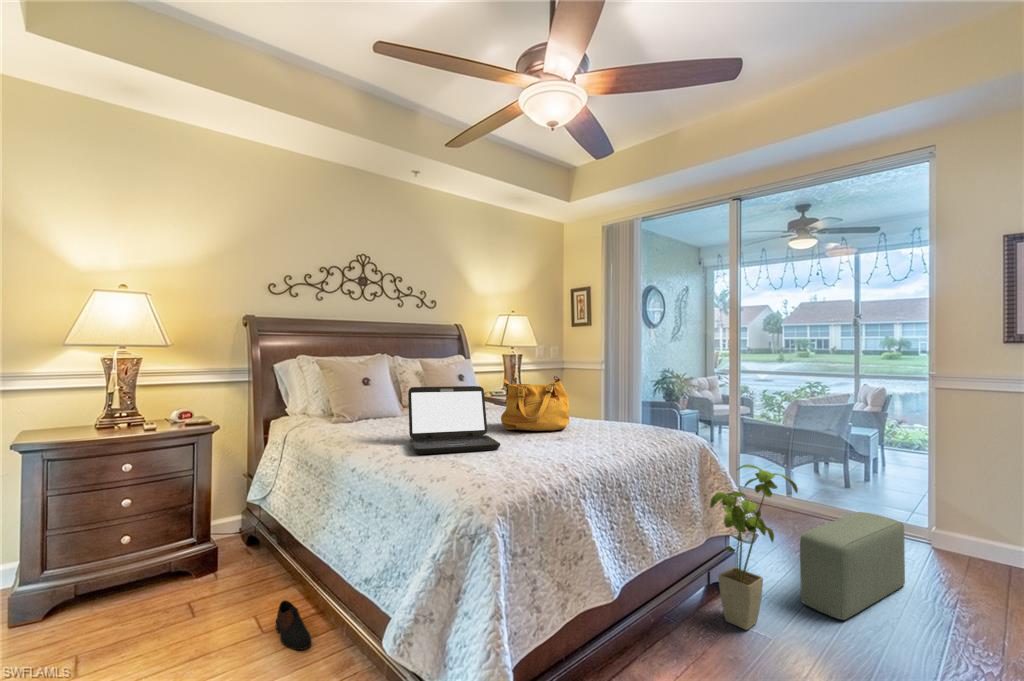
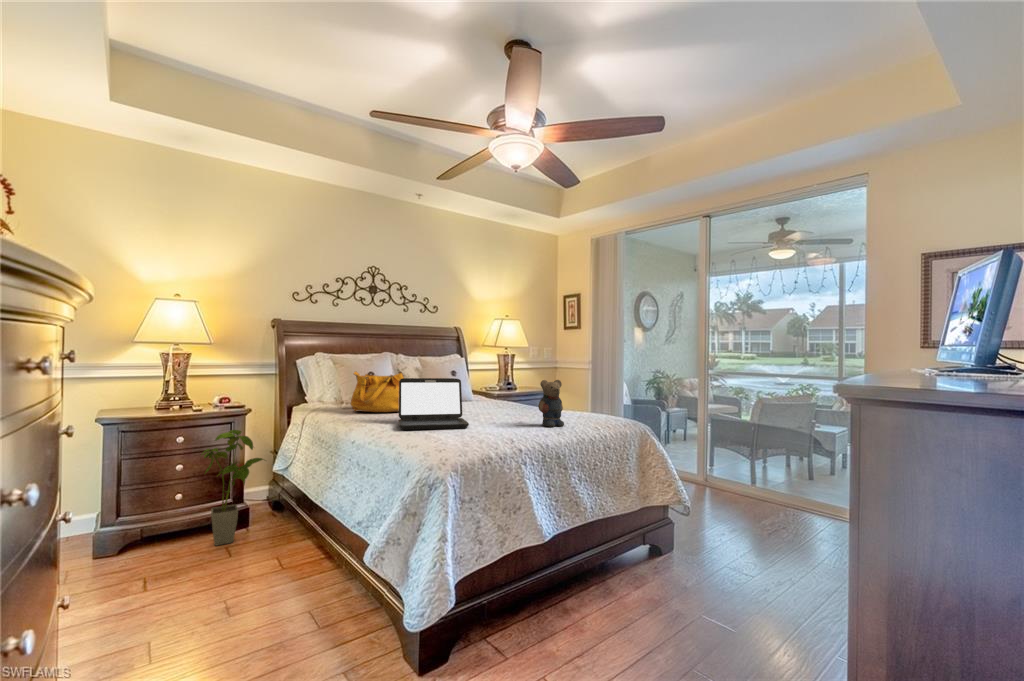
handbag: present [501,376,570,431] -> present [351,370,404,412]
teddy bear: none [584,387,615,445] -> present [538,380,564,427]
house plant: present [710,465,798,630] -> present [202,430,264,546]
pouf: present [800,512,905,620] -> none [721,491,818,575]
shoe: present [276,600,311,650] -> none [293,545,319,580]

